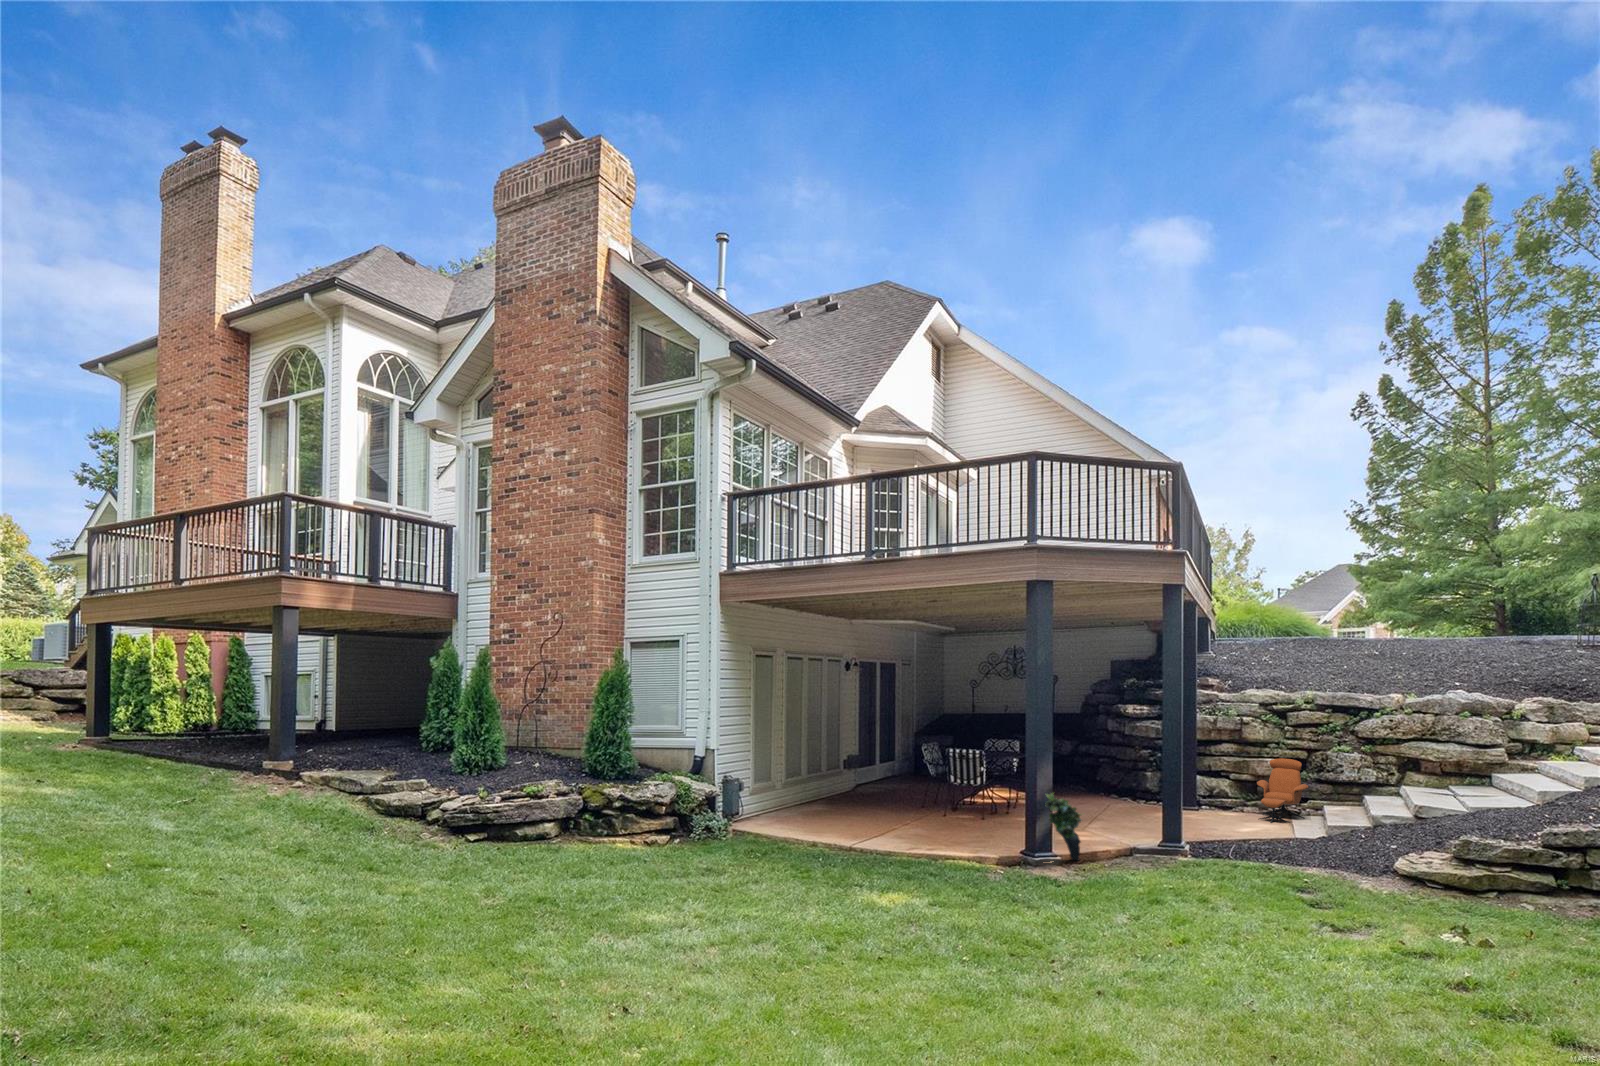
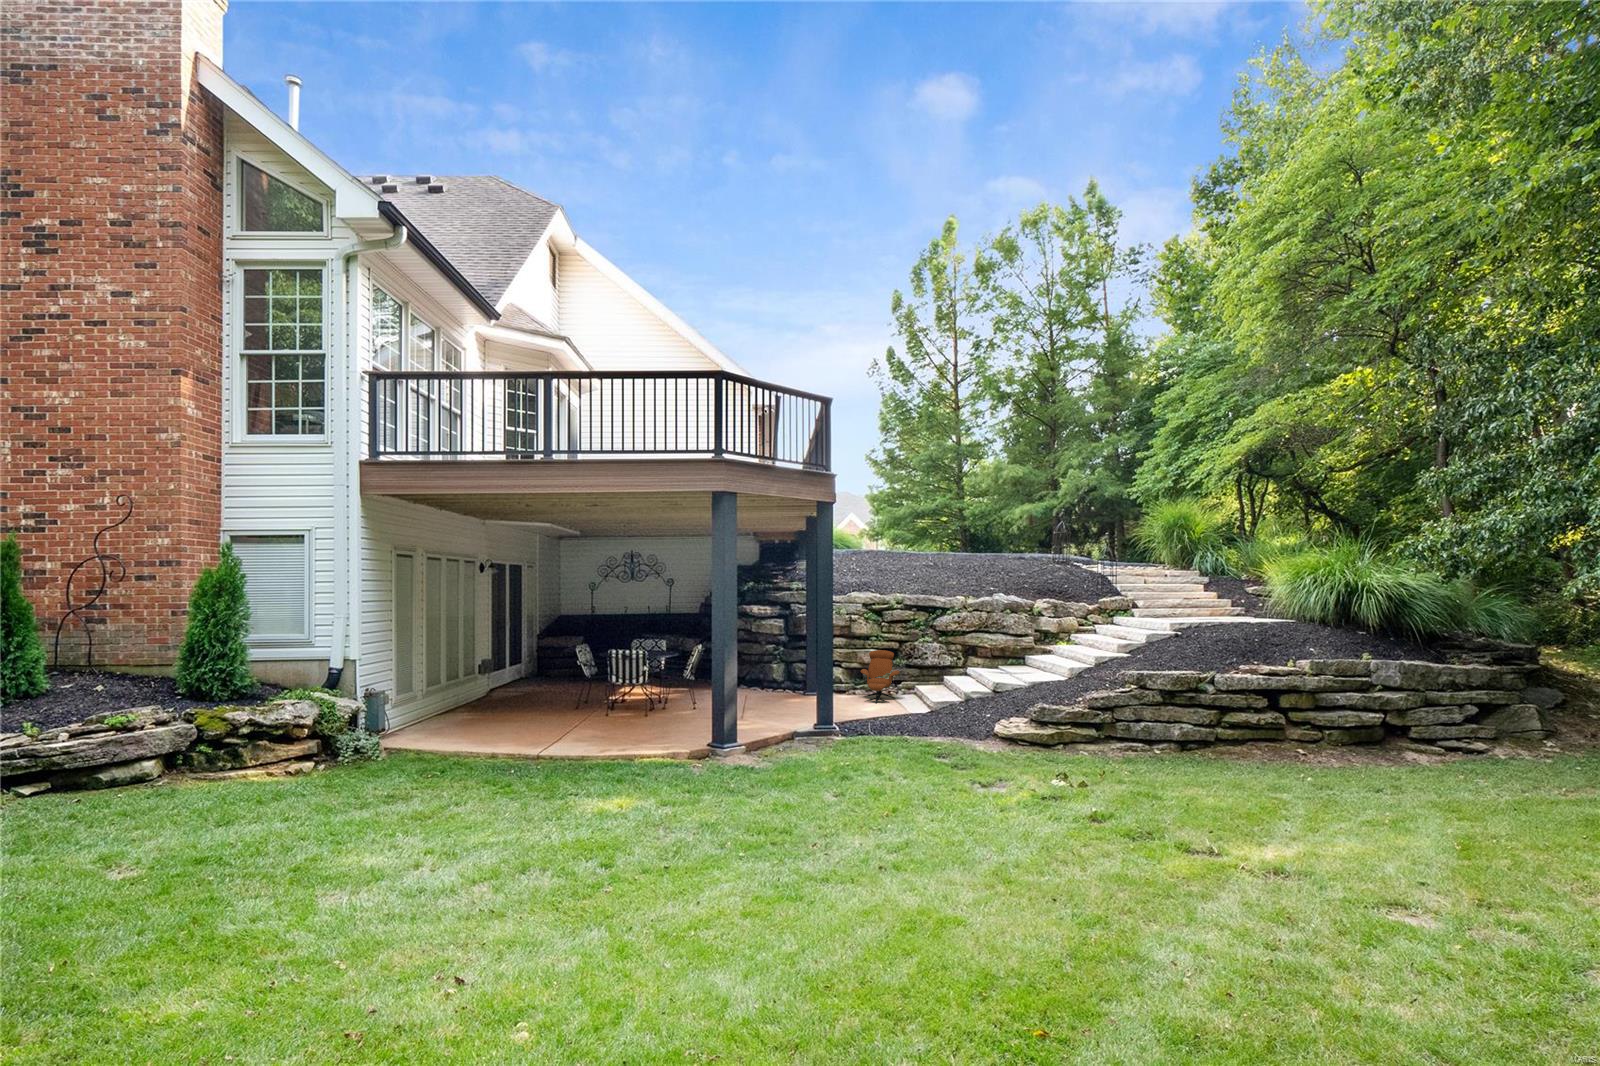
potted plant: present [1045,793,1082,860] -> none [736,683,772,745]

